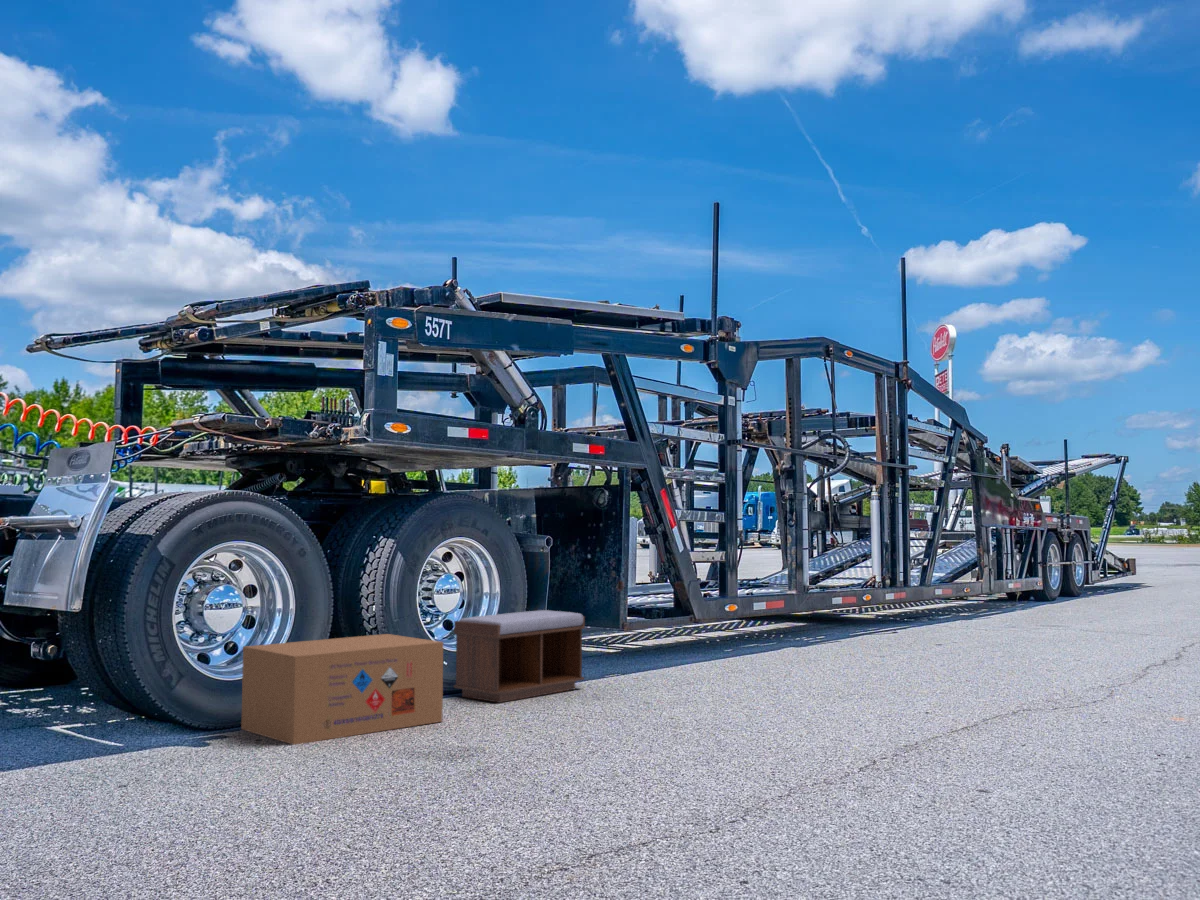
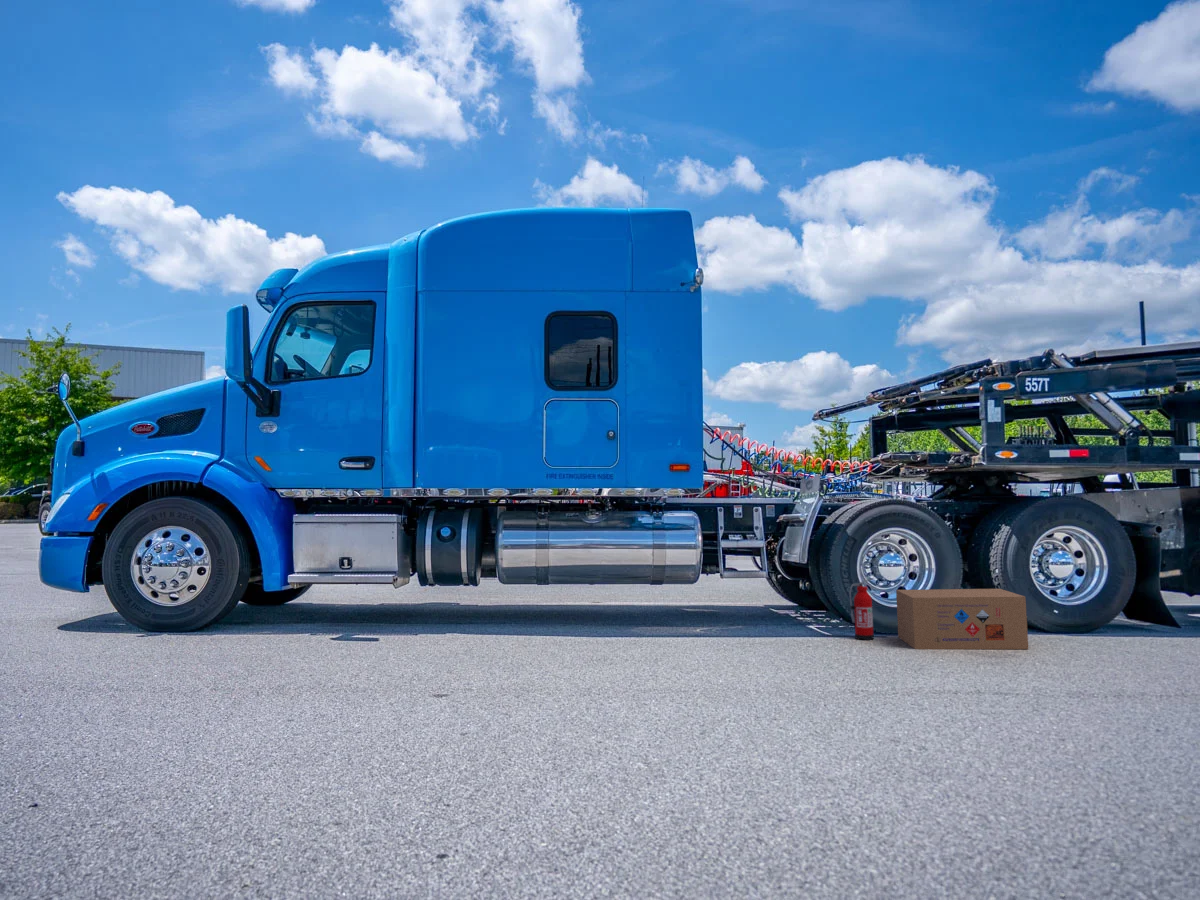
bench: present [454,610,585,703] -> none [1060,580,1184,643]
fire extinguisher: none [169,628,210,742] -> present [849,579,874,640]

